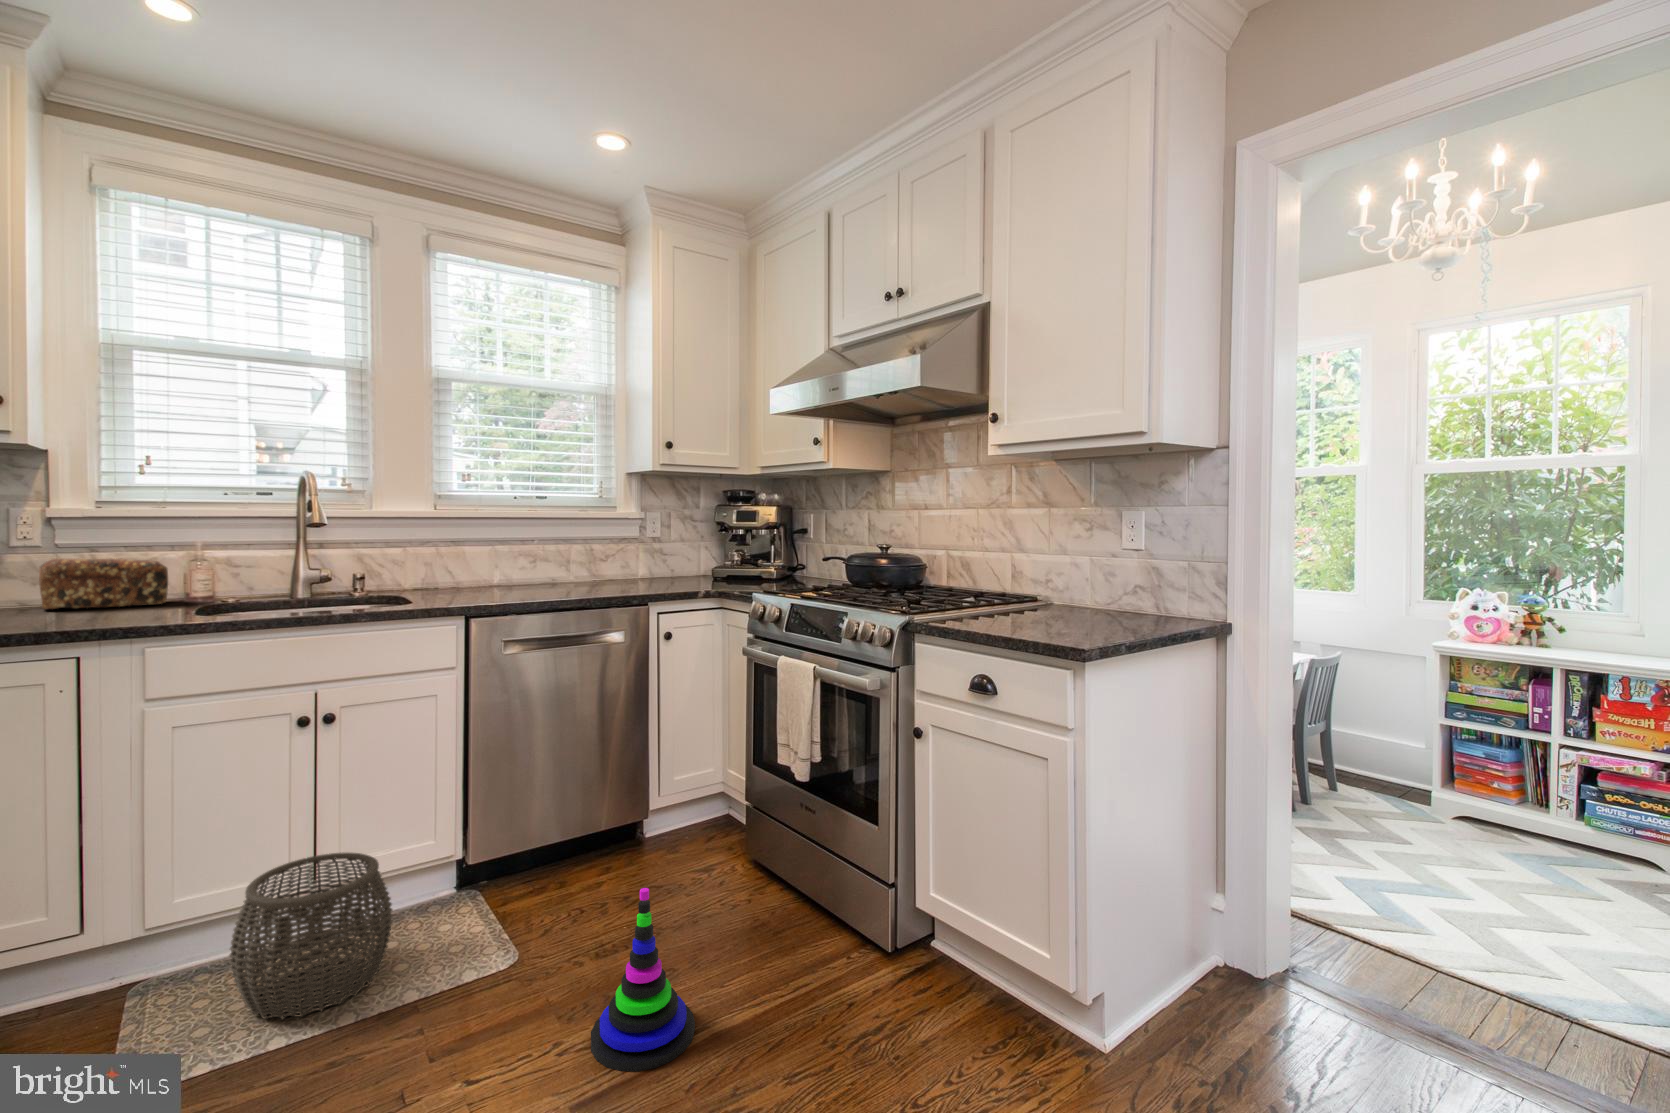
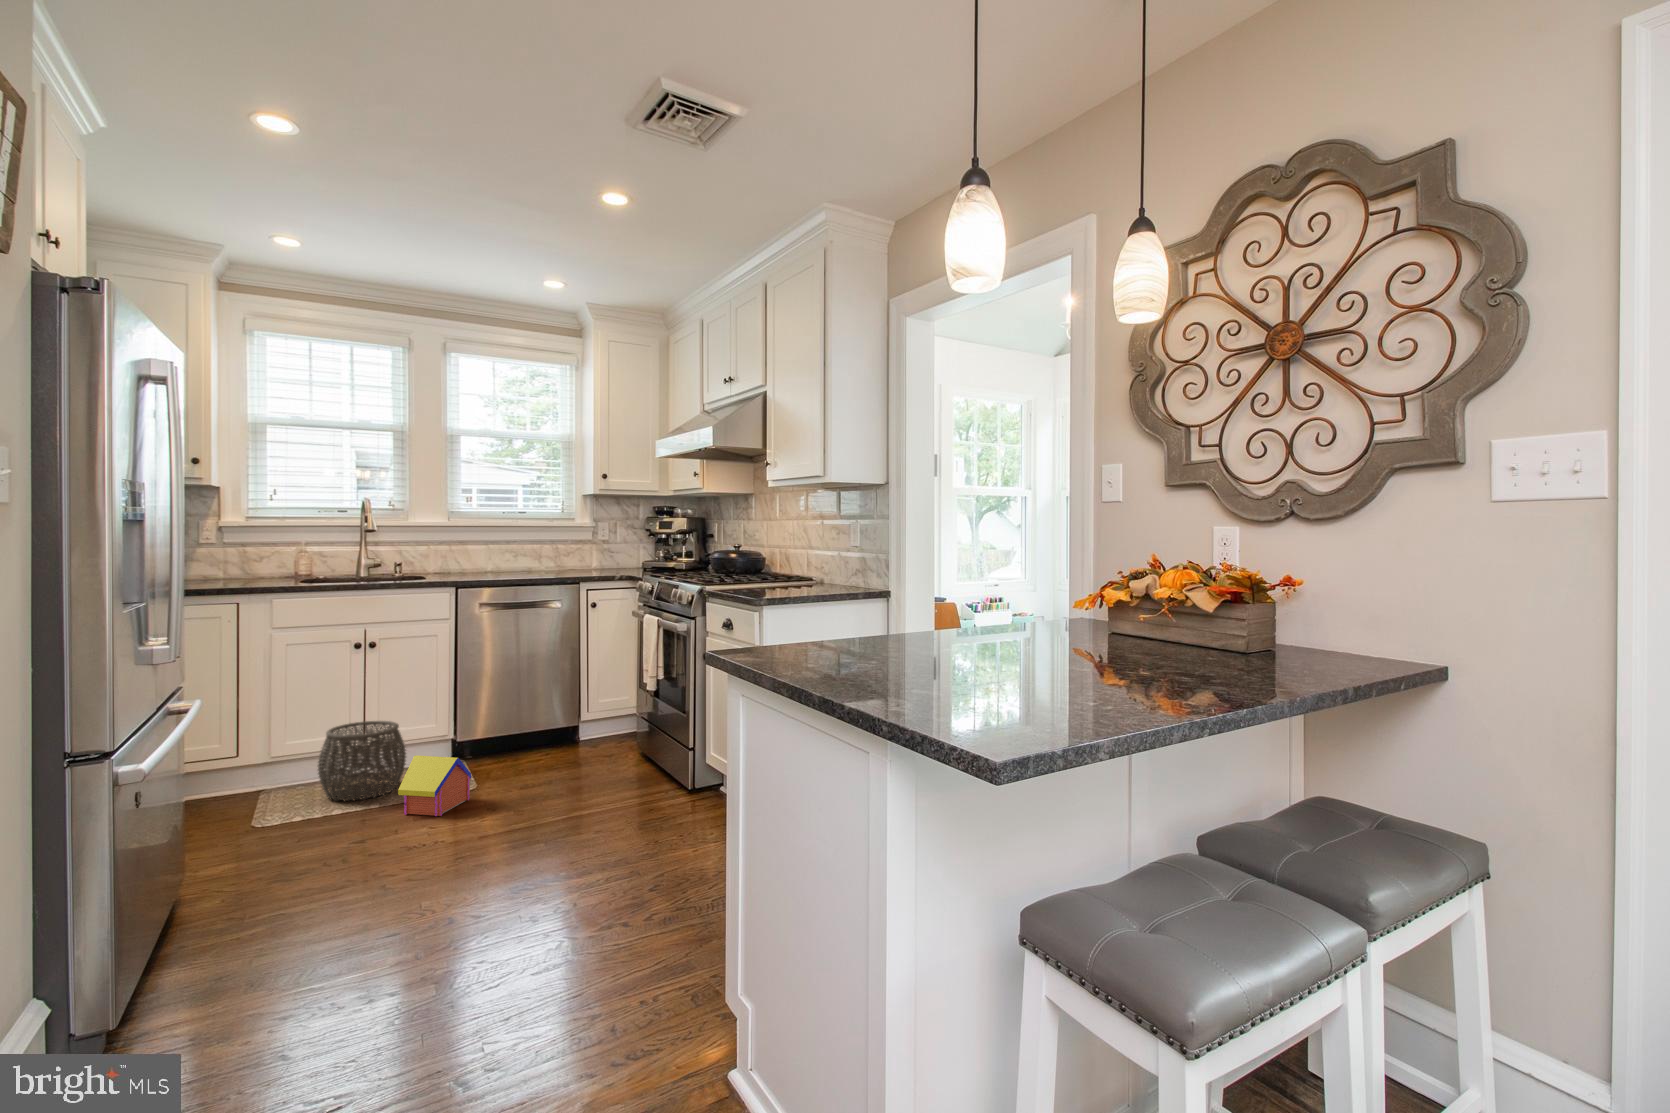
bread loaf: present [39,558,168,610] -> none [216,551,286,580]
stacking toy: present [591,888,695,1071] -> none [502,731,562,823]
toy house: none [392,935,517,1059] -> present [398,756,471,816]

